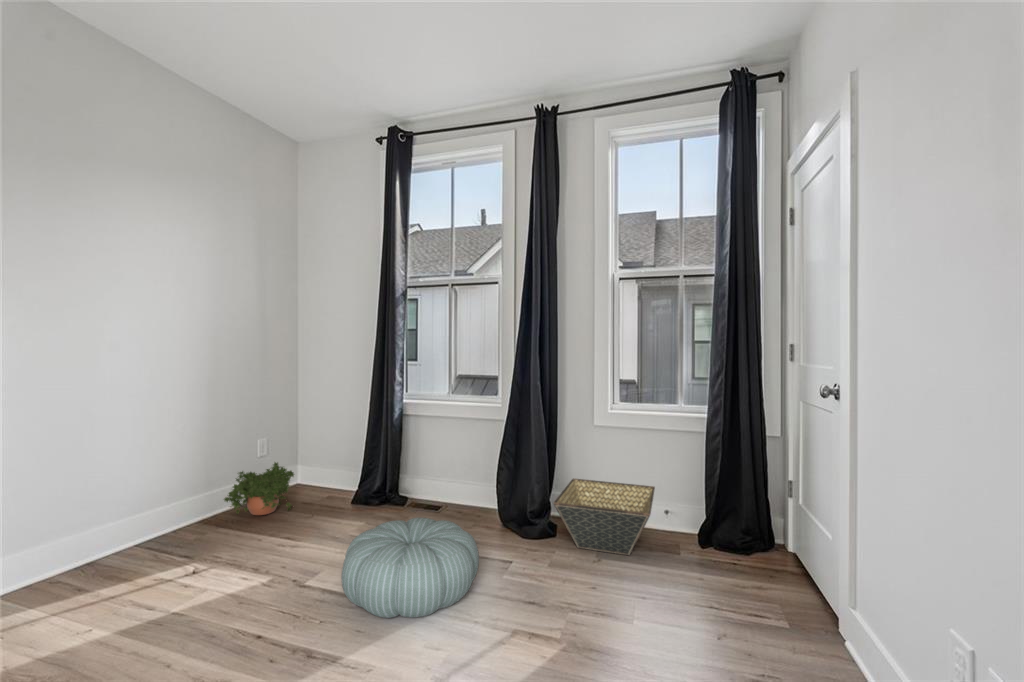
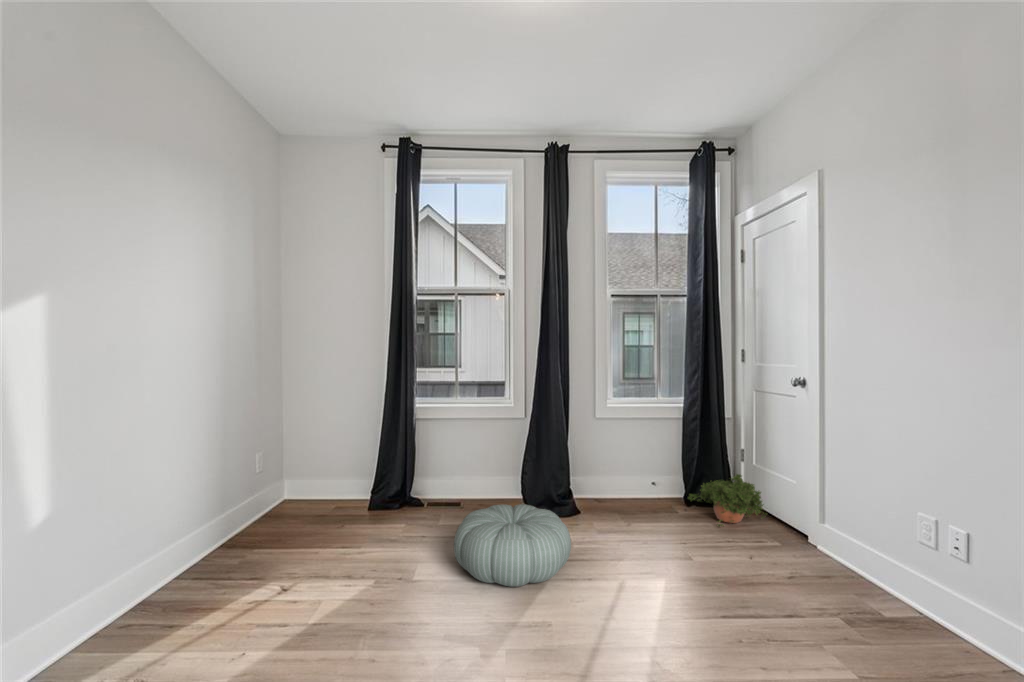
potted plant: present [224,462,294,515] -> present [689,474,764,526]
basket: present [554,478,655,556] -> none [578,463,667,518]

